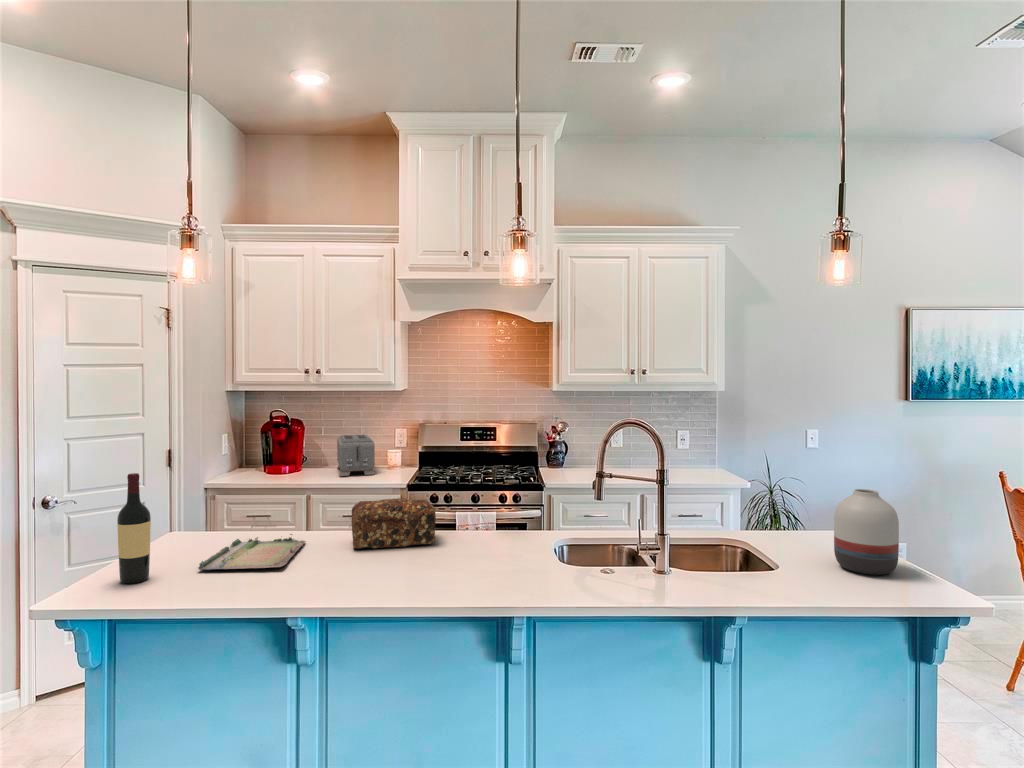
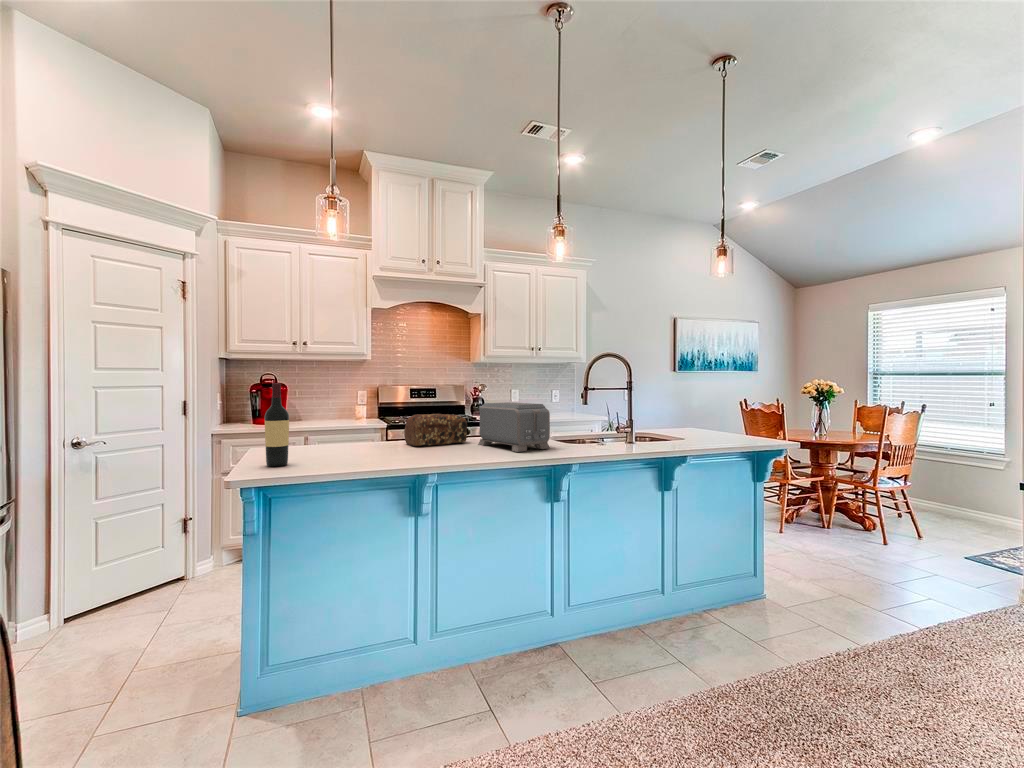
toaster: present [337,434,375,476] -> present [478,402,550,452]
vase: present [834,489,899,575] -> none [696,395,729,439]
tray: present [198,534,306,571] -> none [319,439,385,459]

